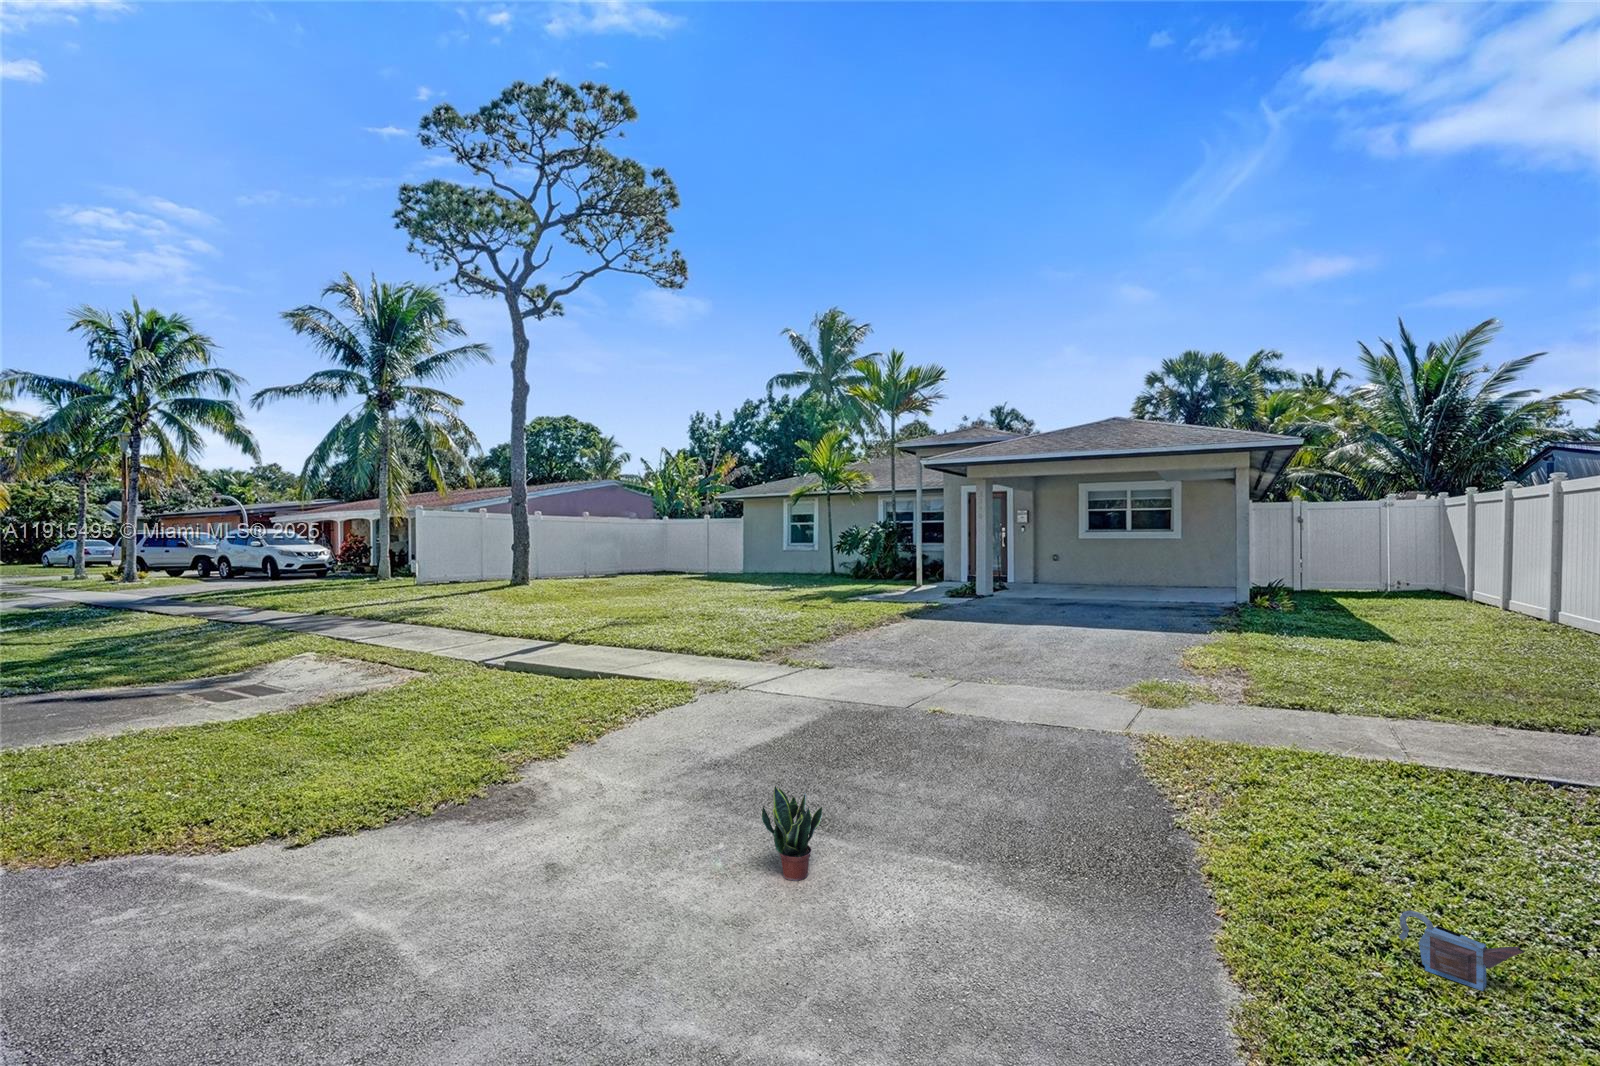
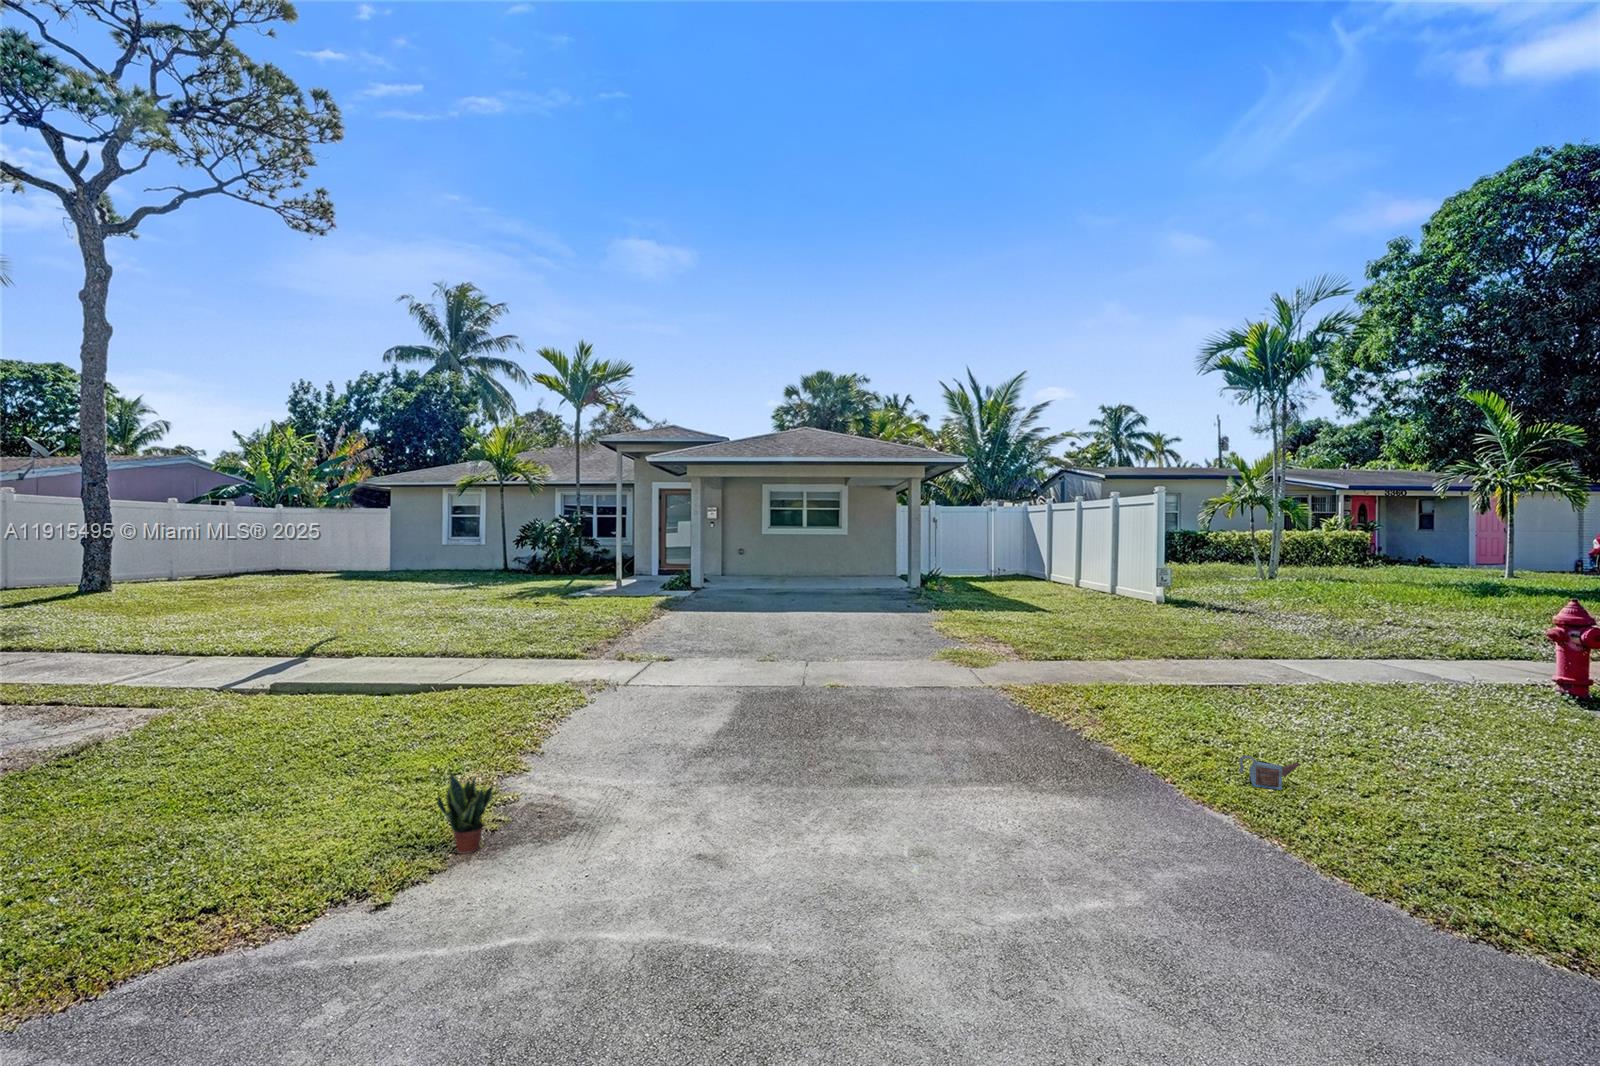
potted plant: present [762,786,822,881] -> present [437,774,493,854]

